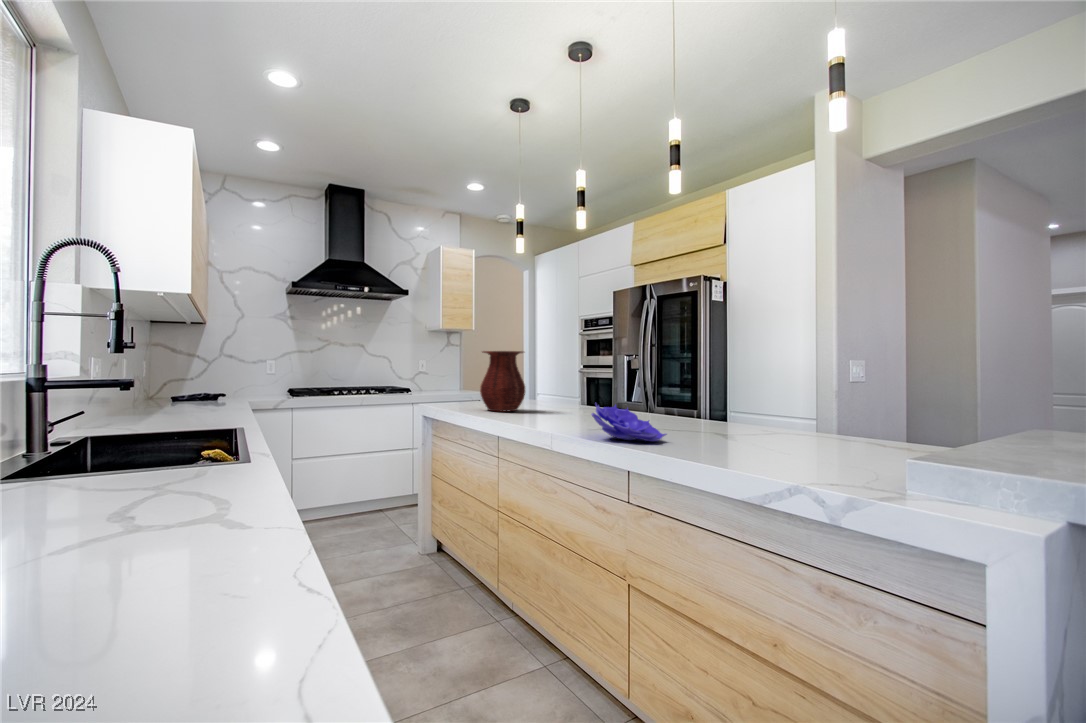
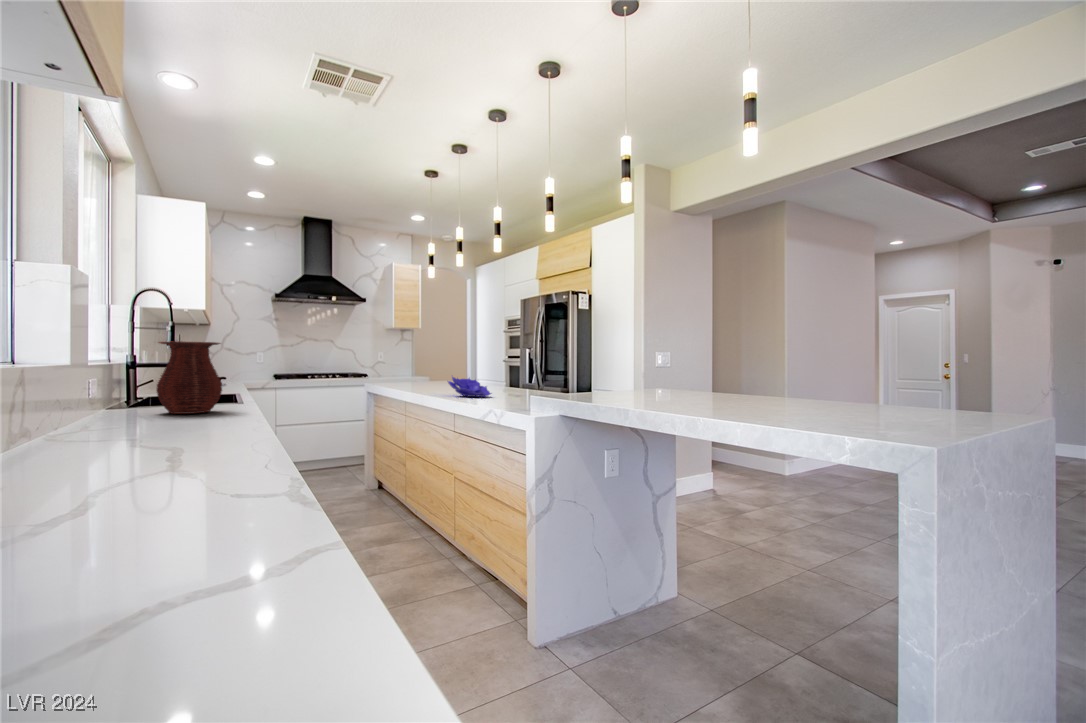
vase: present [480,351,525,412] -> present [157,341,222,414]

